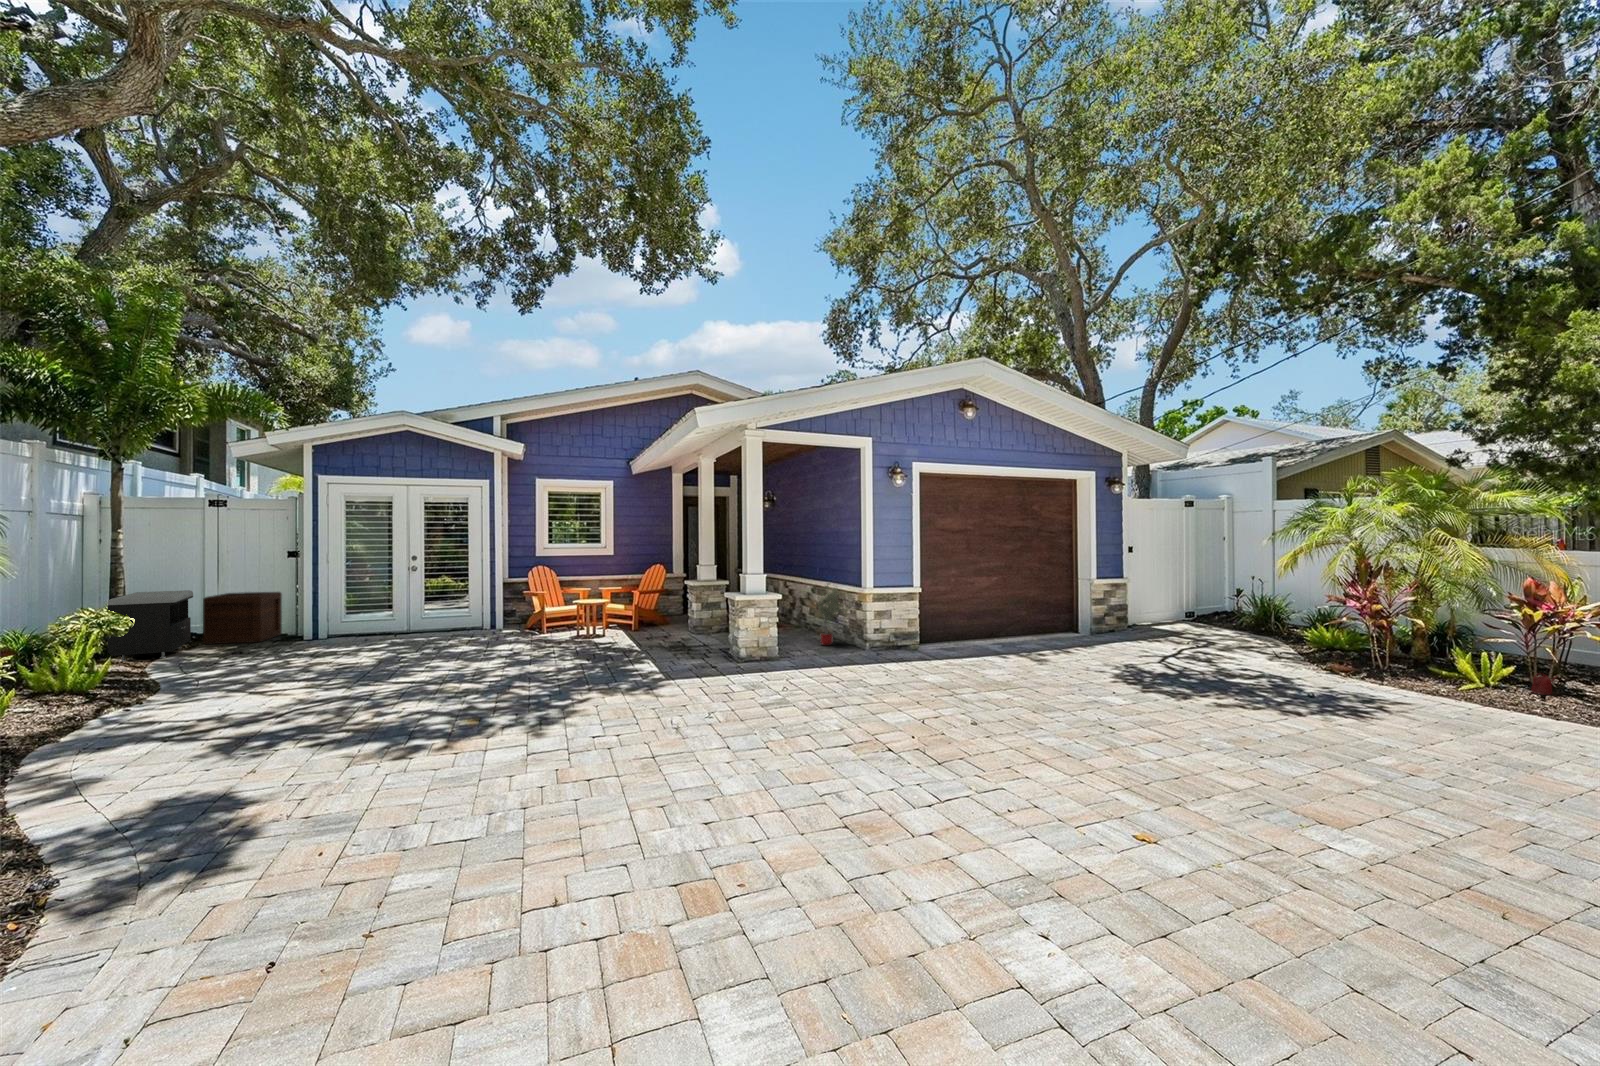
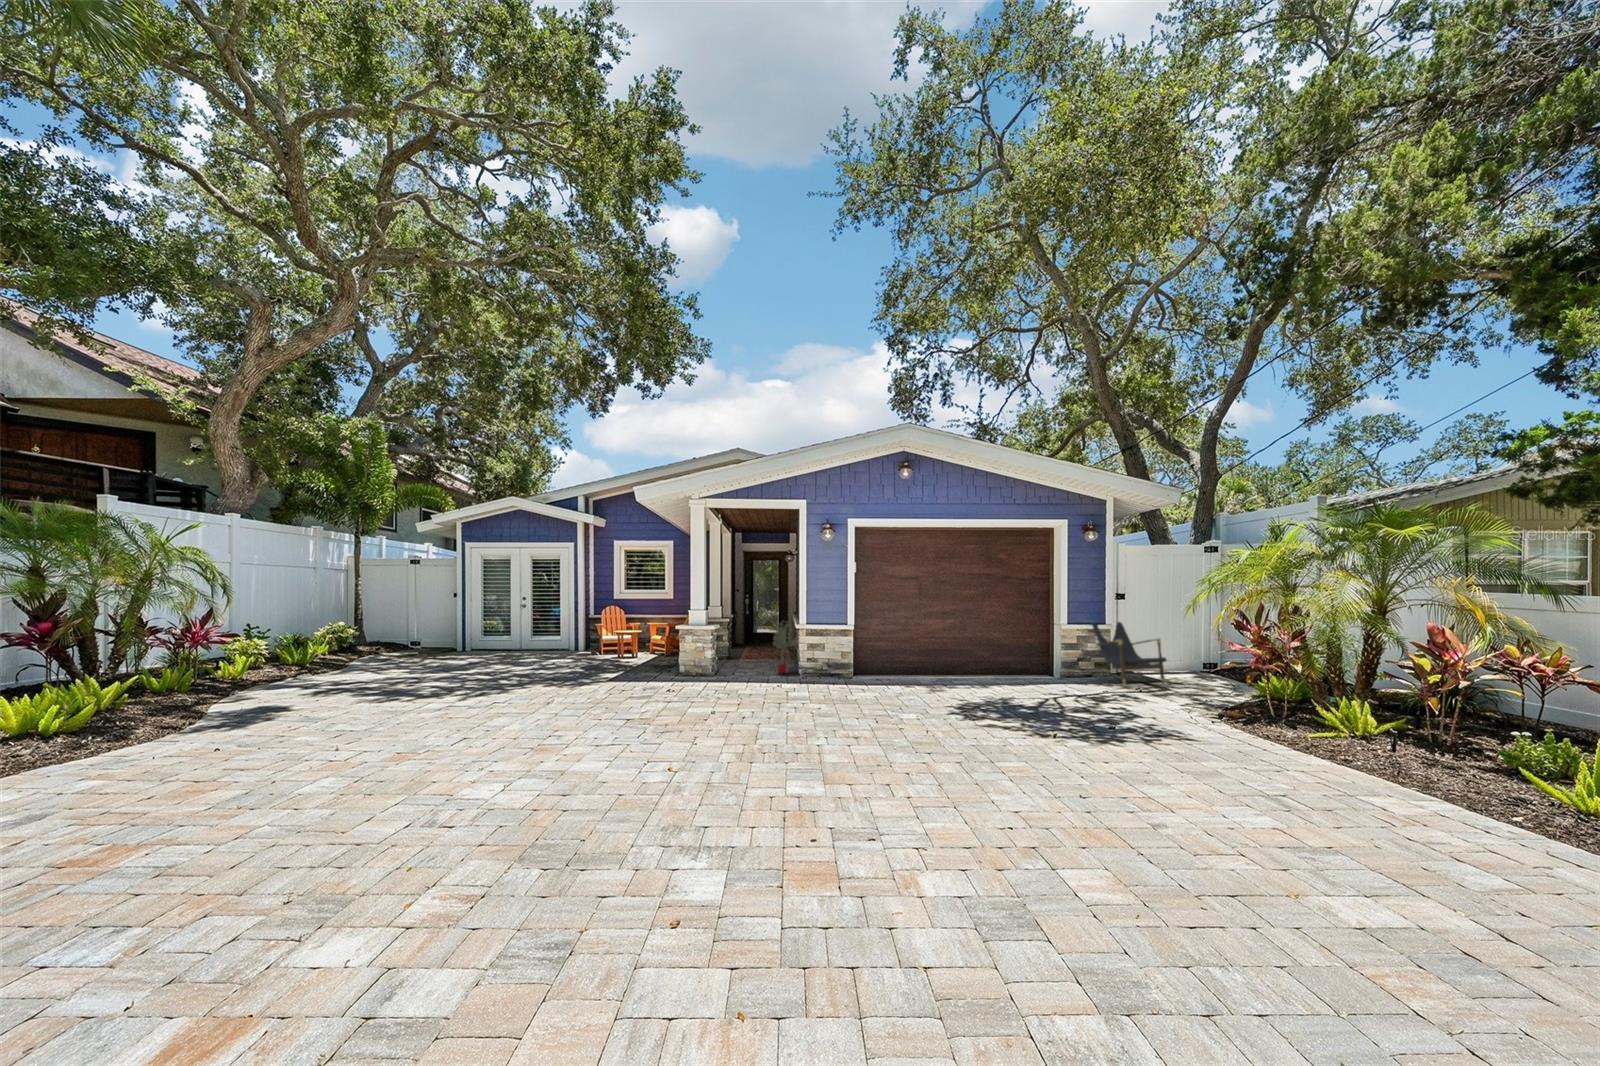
lounge chair: none [1122,576,1196,639] -> present [1091,622,1167,686]
storage bench: present [108,590,193,661] -> none [340,618,395,660]
wooden crate: present [203,592,282,644] -> none [400,622,450,655]
watering can: present [1531,674,1557,695] -> none [1378,722,1418,747]

